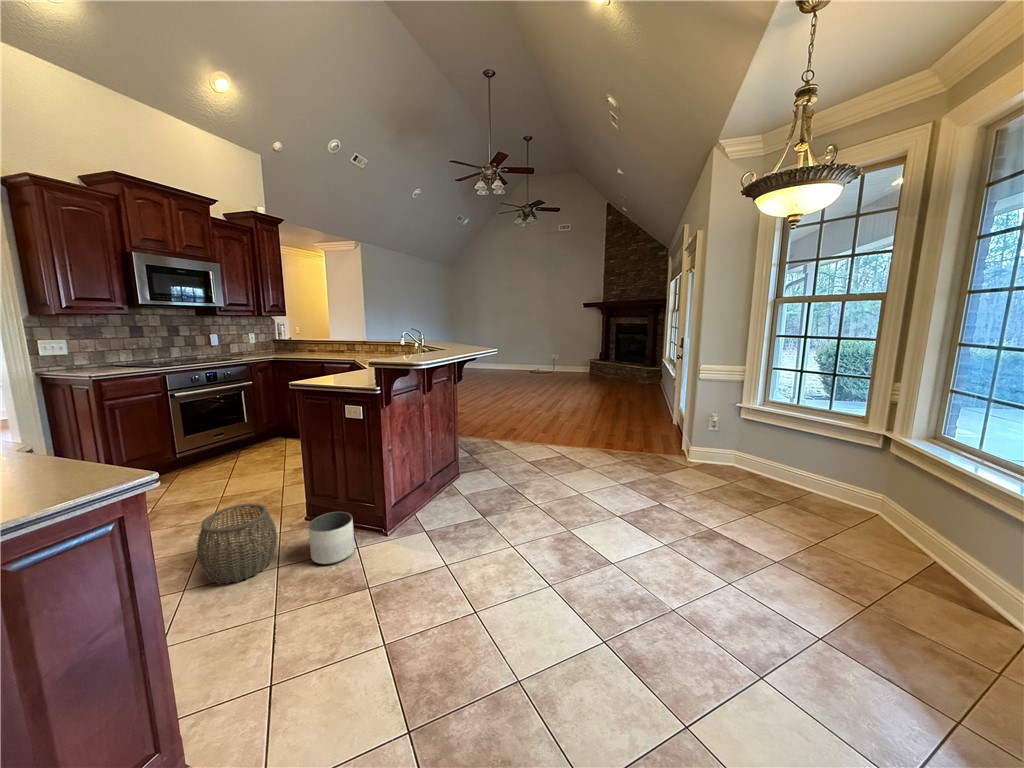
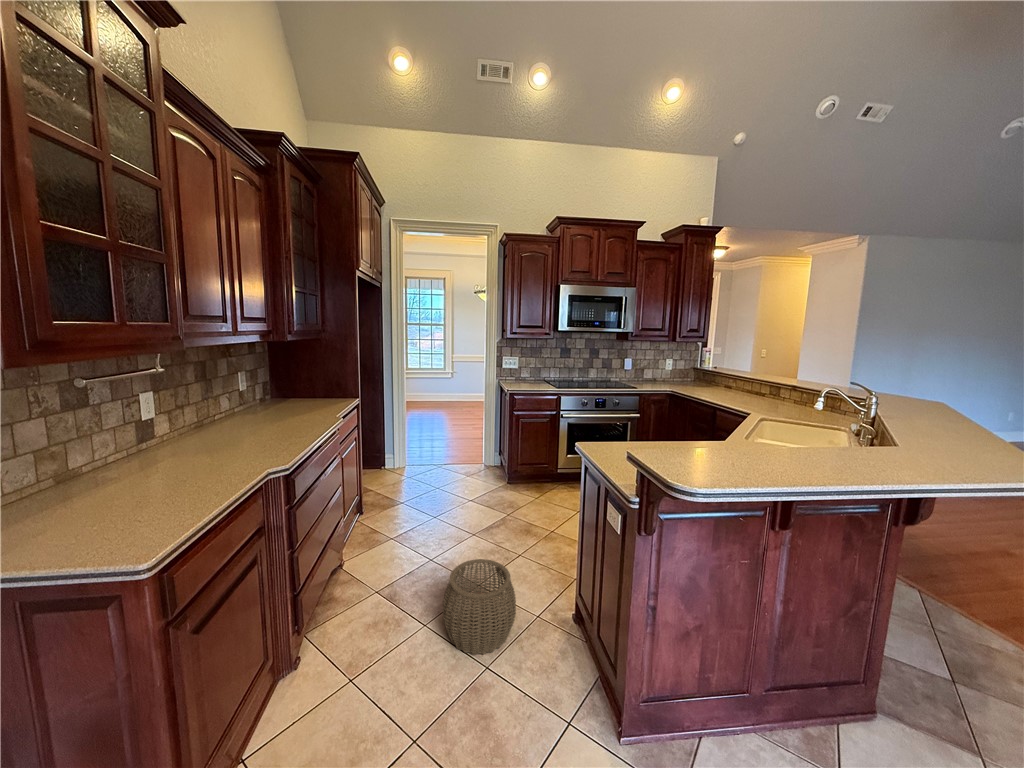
planter: present [309,512,355,564] -> none [518,634,577,725]

